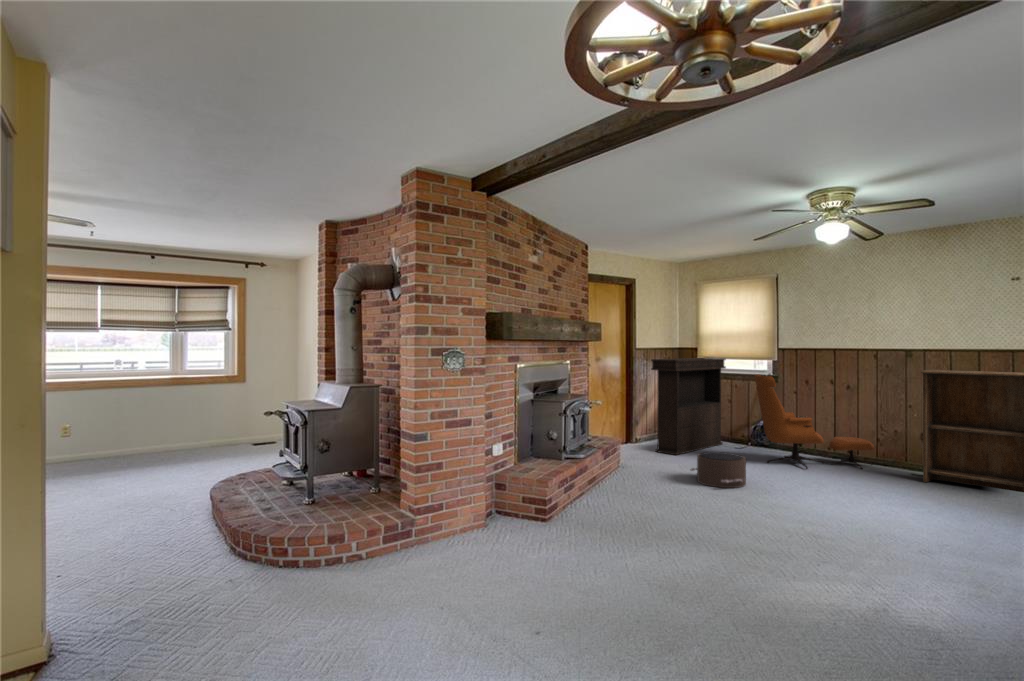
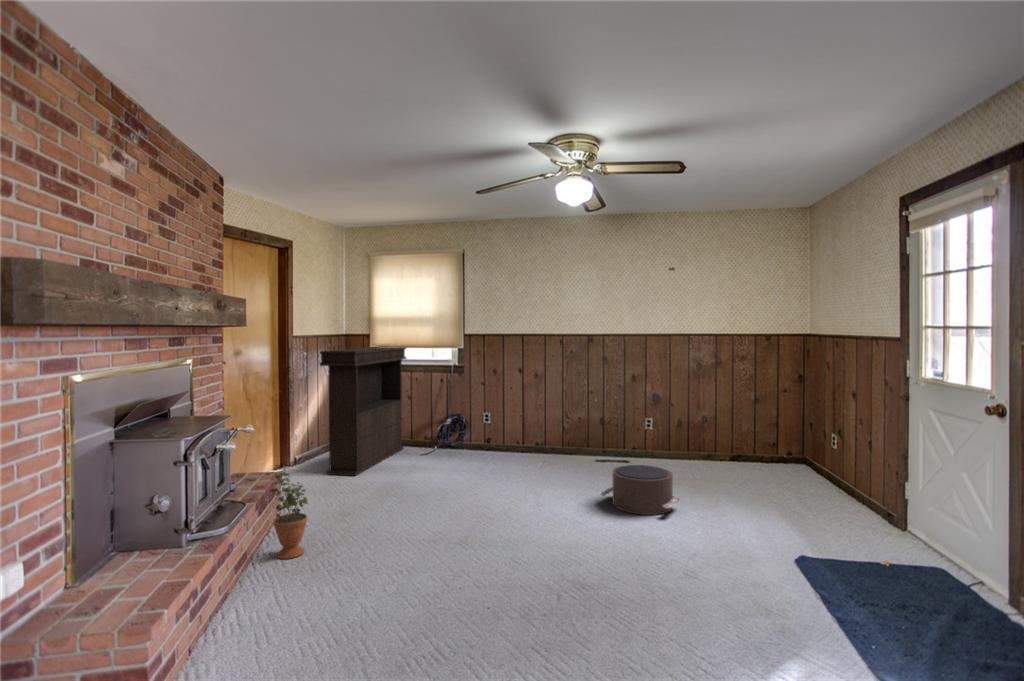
bookshelf: present [921,370,1024,492] -> none [612,355,706,474]
lounge chair: present [755,375,874,469] -> none [449,366,562,472]
potted plant: none [606,427,630,487] -> present [265,465,307,559]
pouf: present [690,452,746,488] -> present [601,465,680,515]

